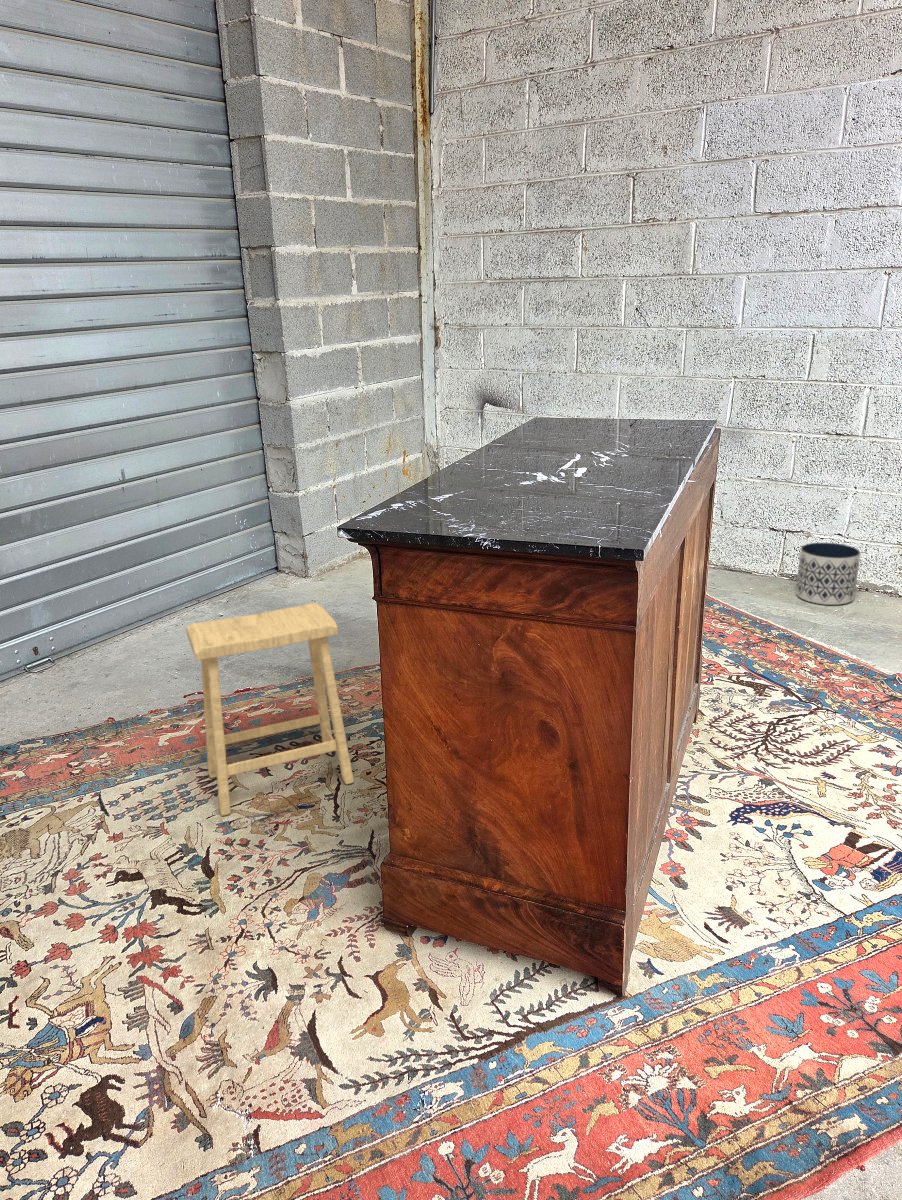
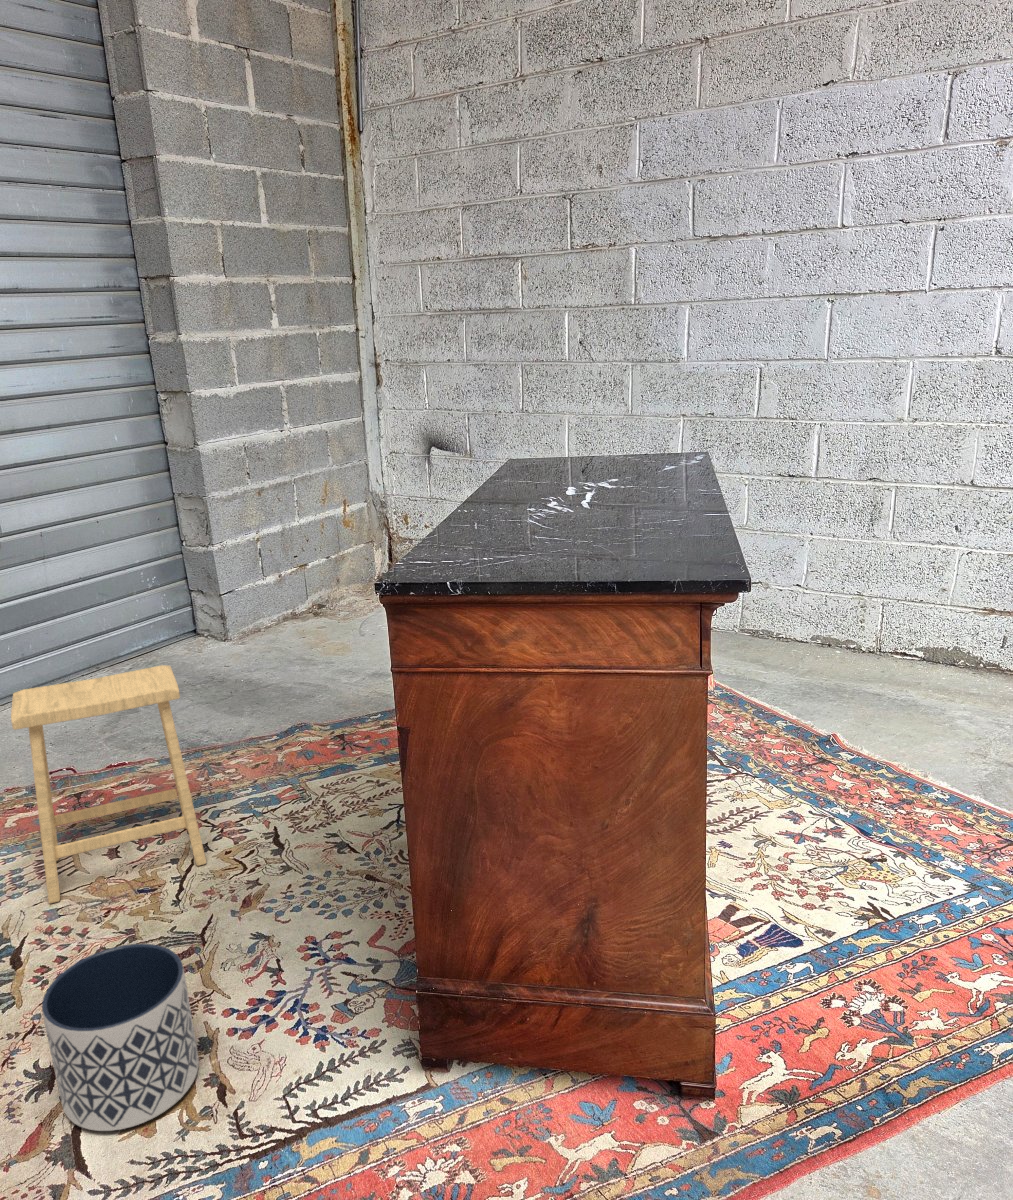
planter: present [796,543,860,605] -> present [42,944,199,1131]

